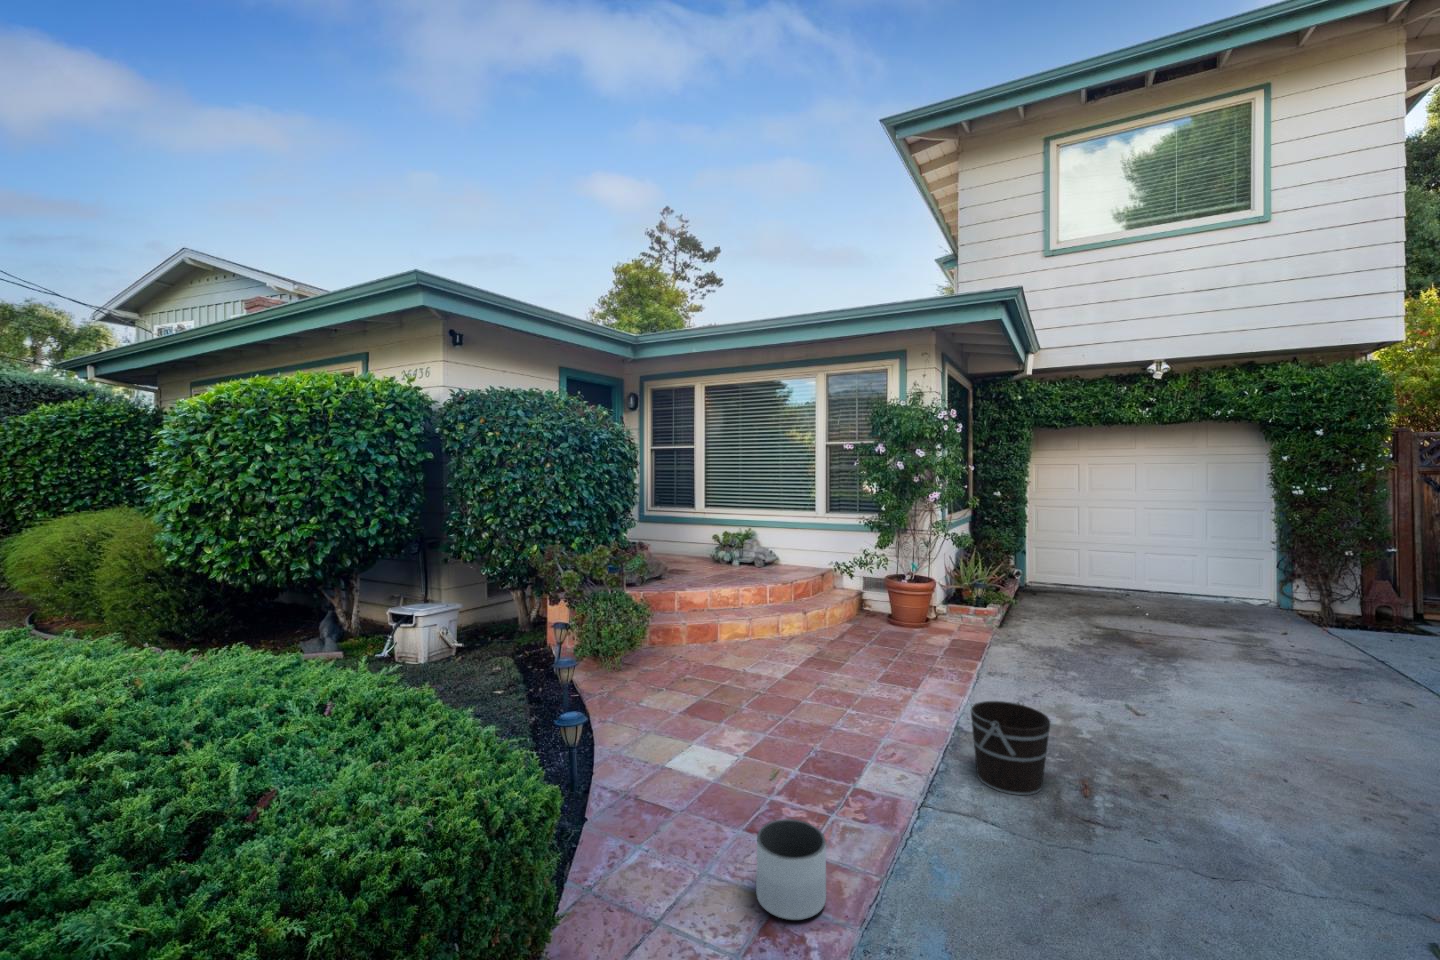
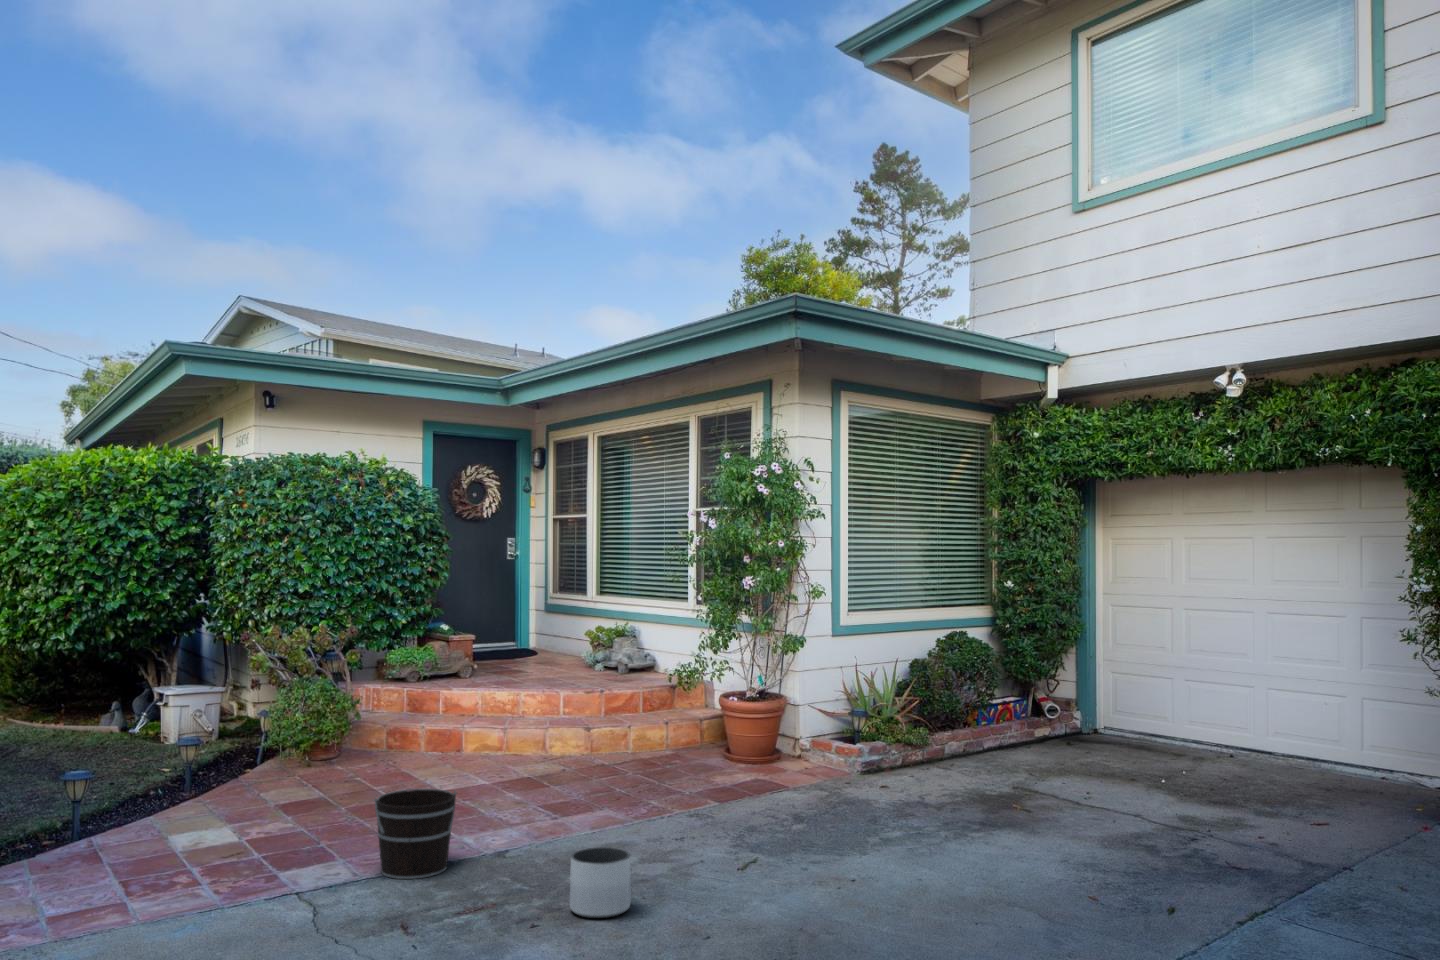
planter: present [756,819,826,920] -> present [570,847,631,918]

